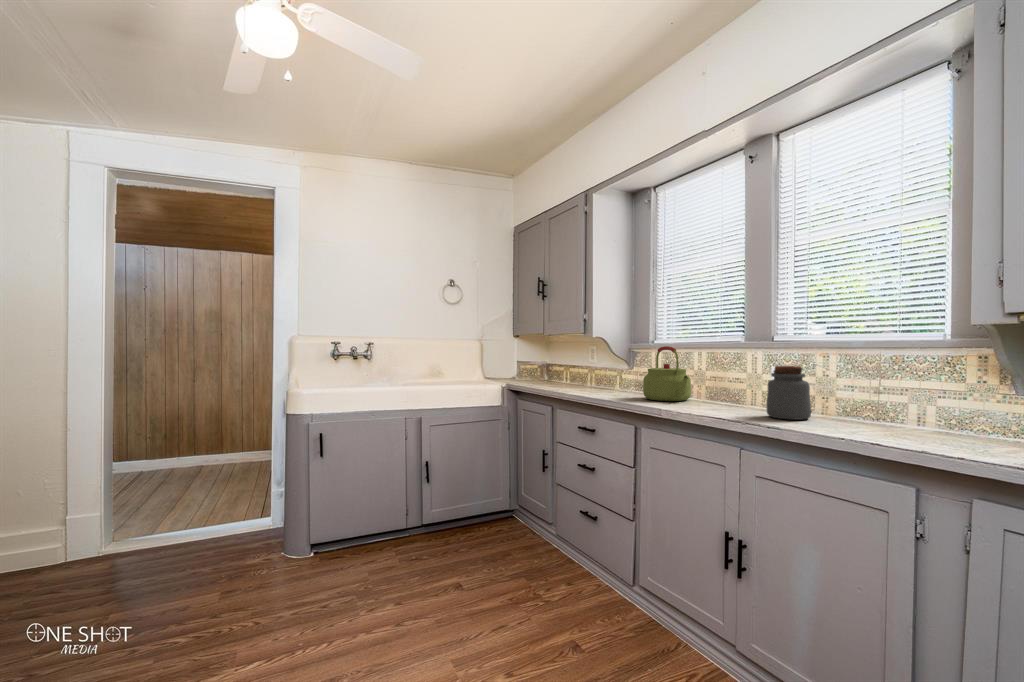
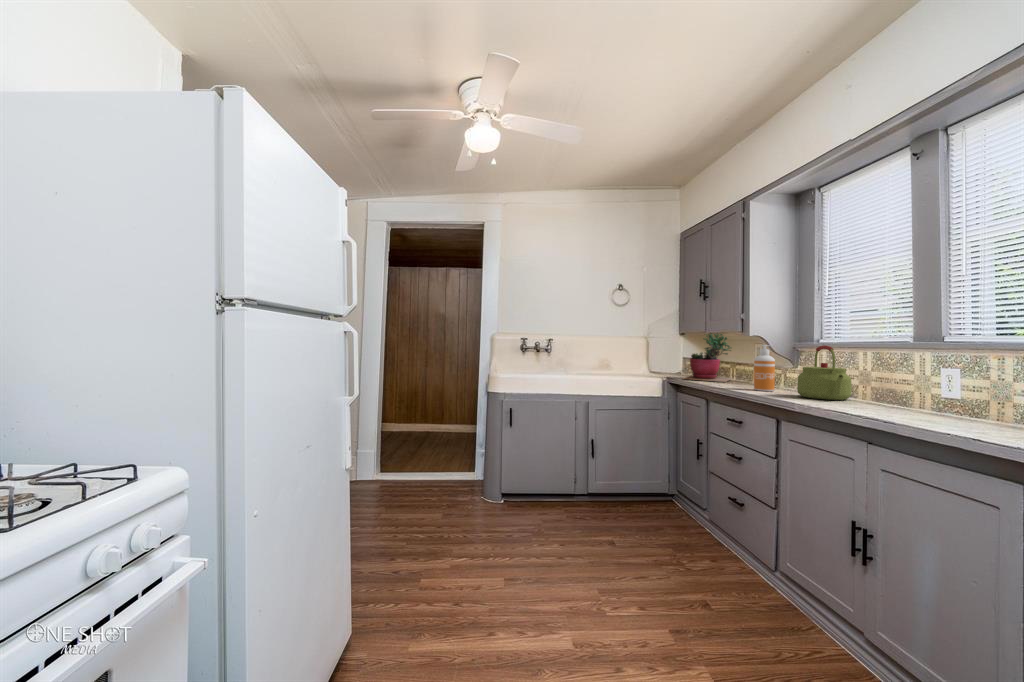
succulent plant: none [520,332,568,386] -> present [684,334,731,382]
soap dispenser: none [598,347,617,395] -> present [754,345,775,391]
jar: present [767,366,811,420] -> none [917,367,971,422]

